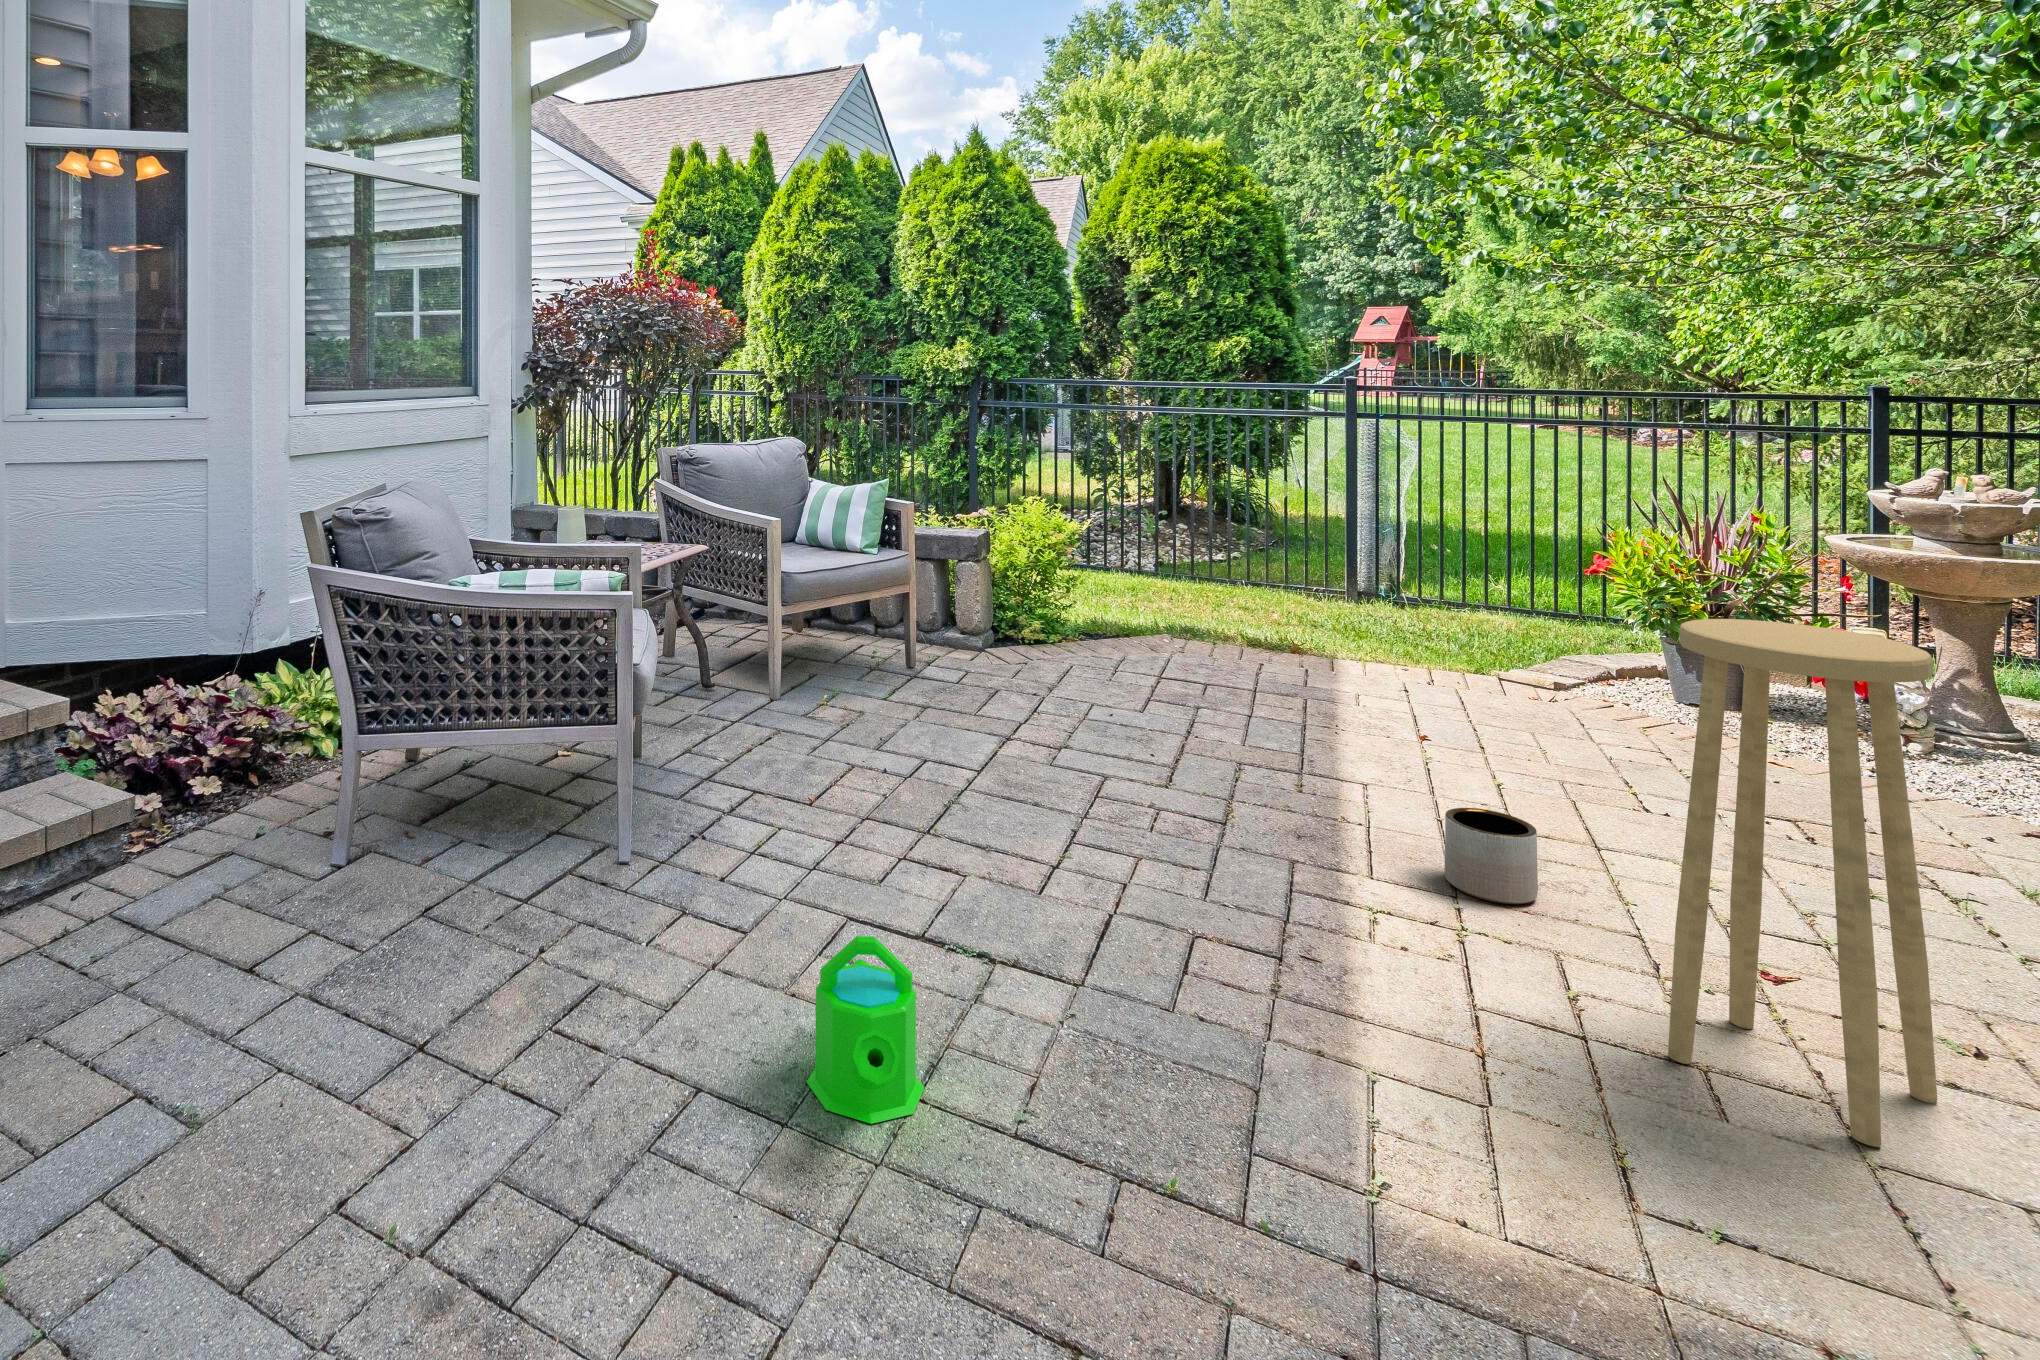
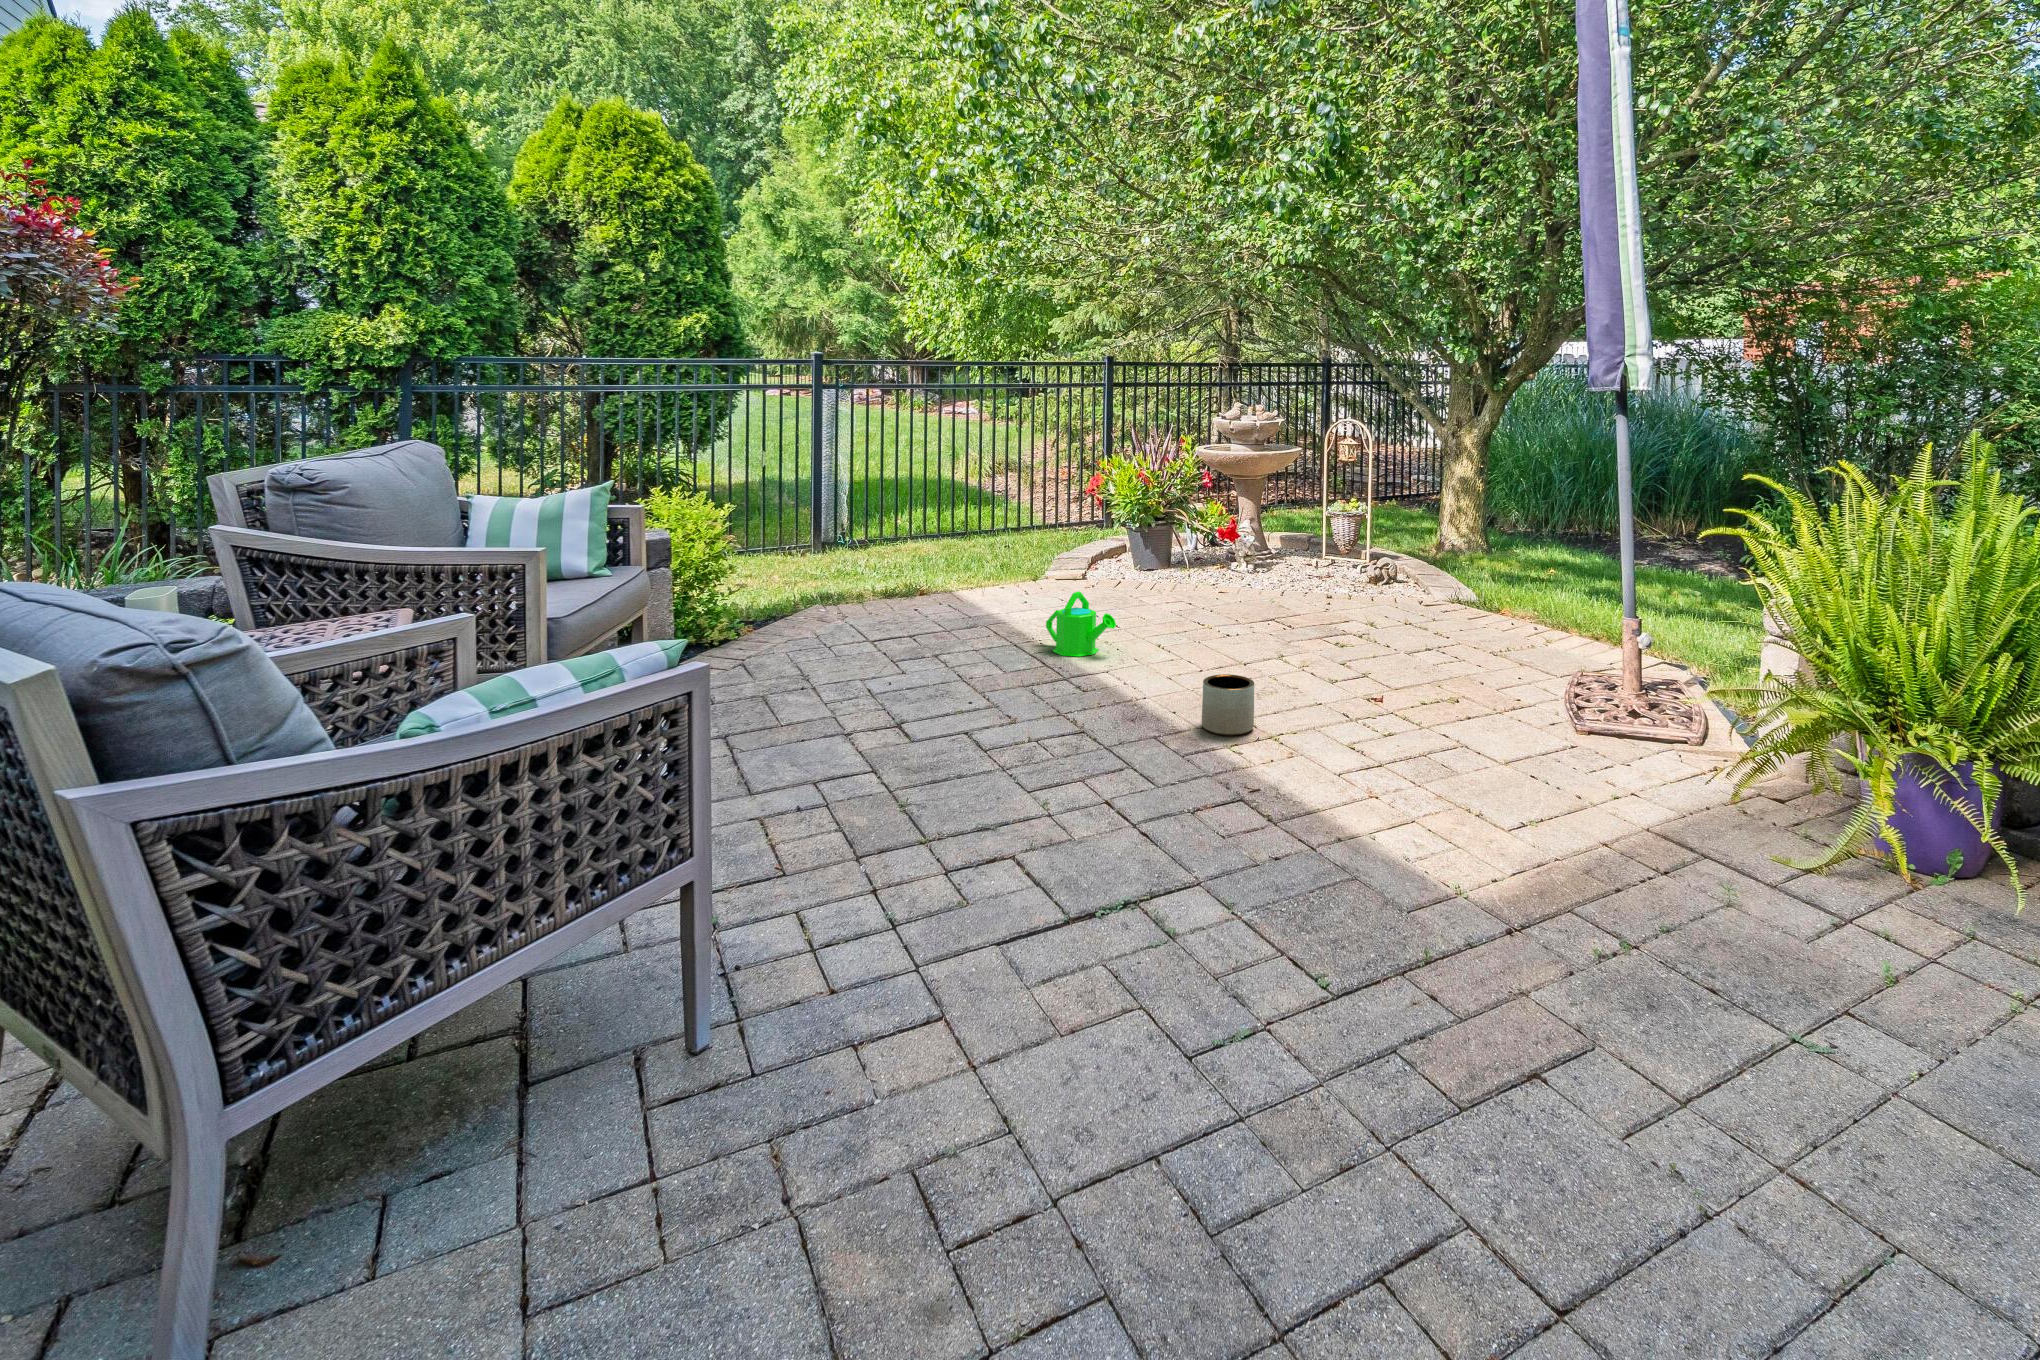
stool: present [1668,619,1937,1147] -> none [1383,518,1493,783]
watering can: present [807,936,924,1124] -> present [1046,591,1116,657]

